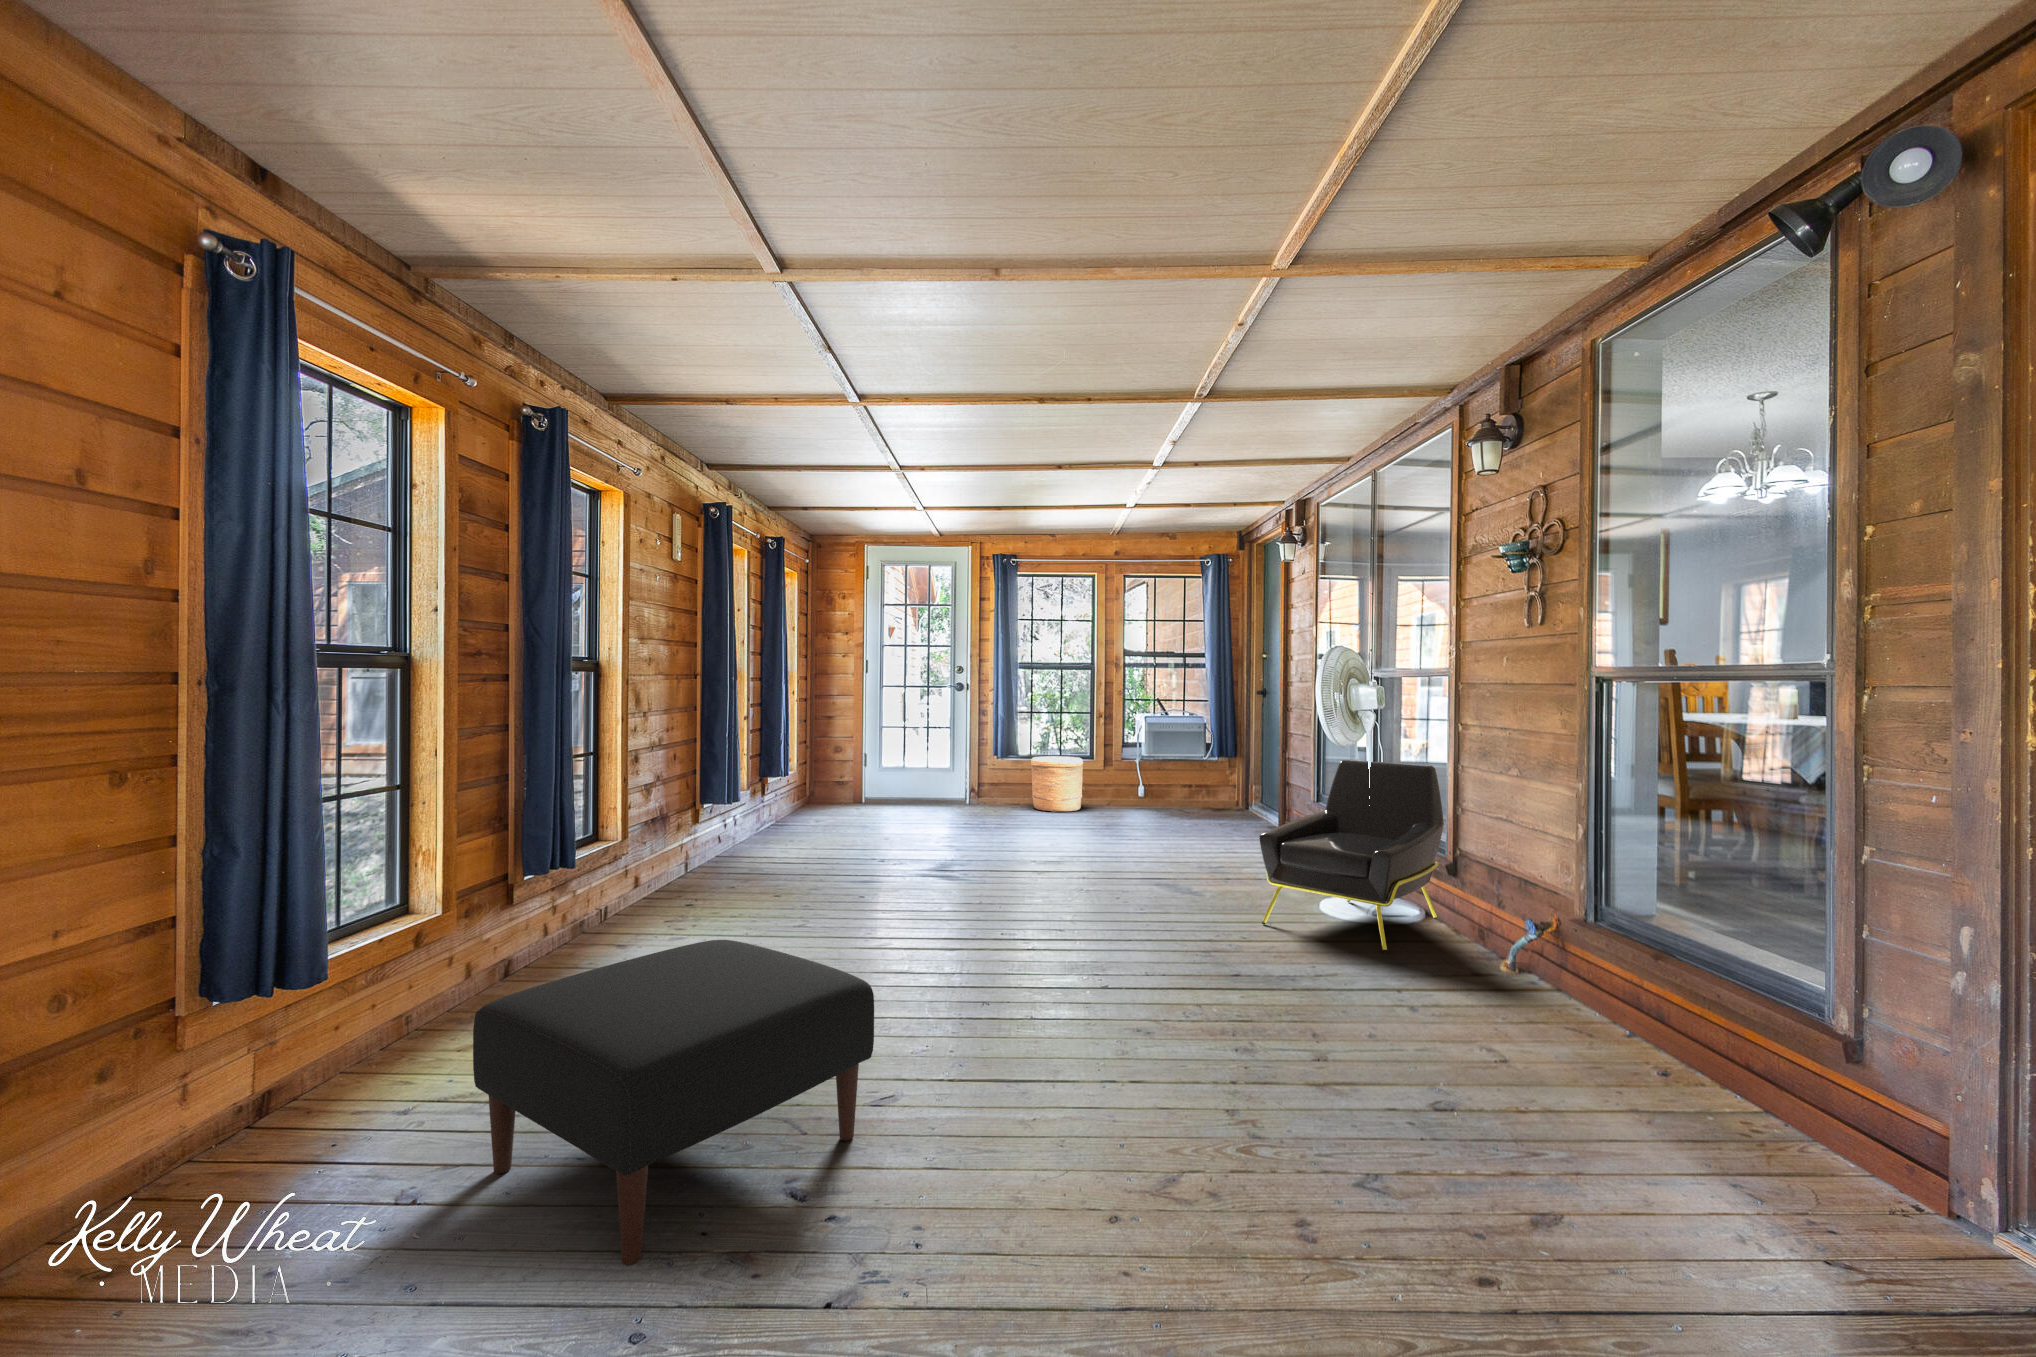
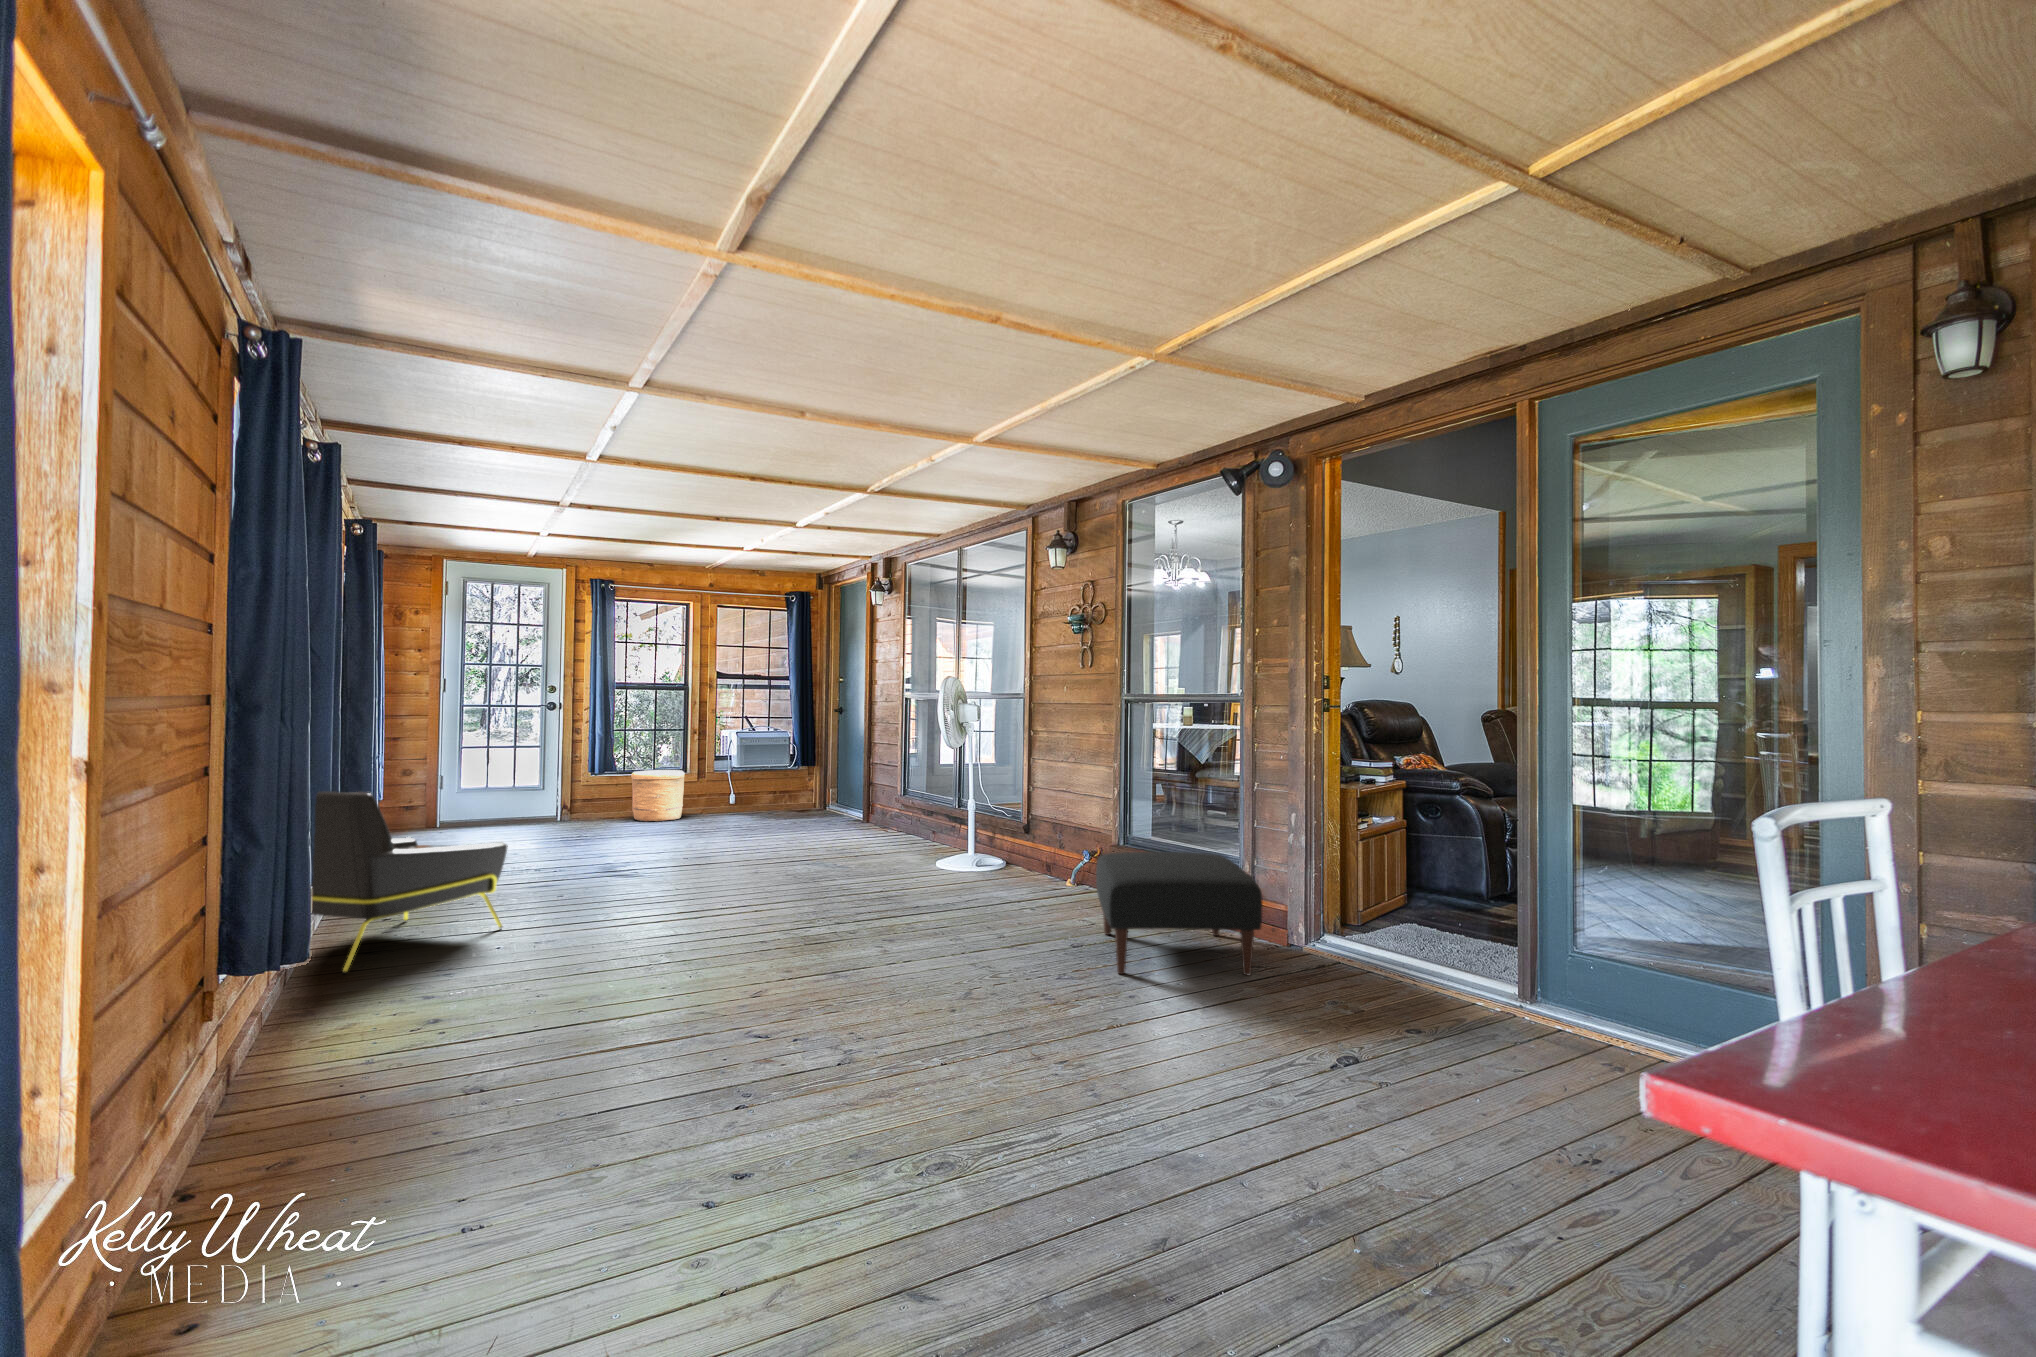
armchair: present [1259,760,1444,953] -> present [312,791,508,974]
ottoman: present [473,940,874,1265] -> present [1096,852,1263,976]

